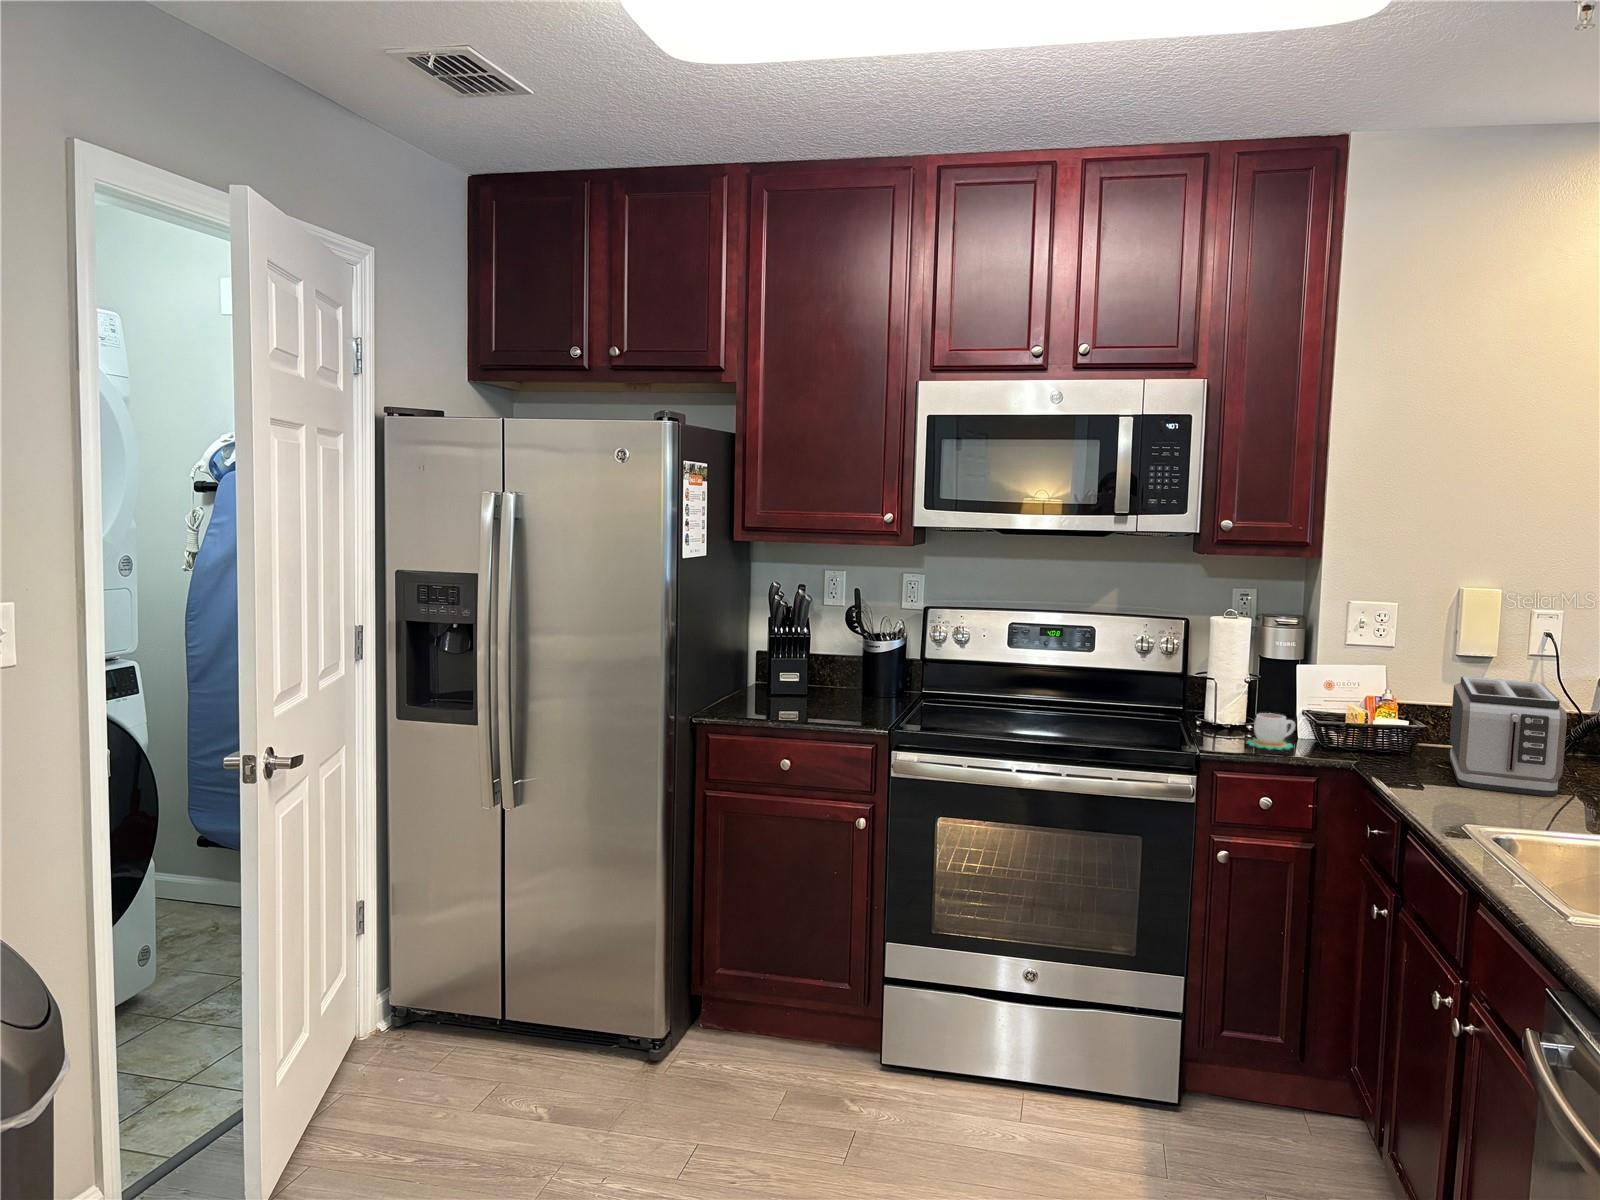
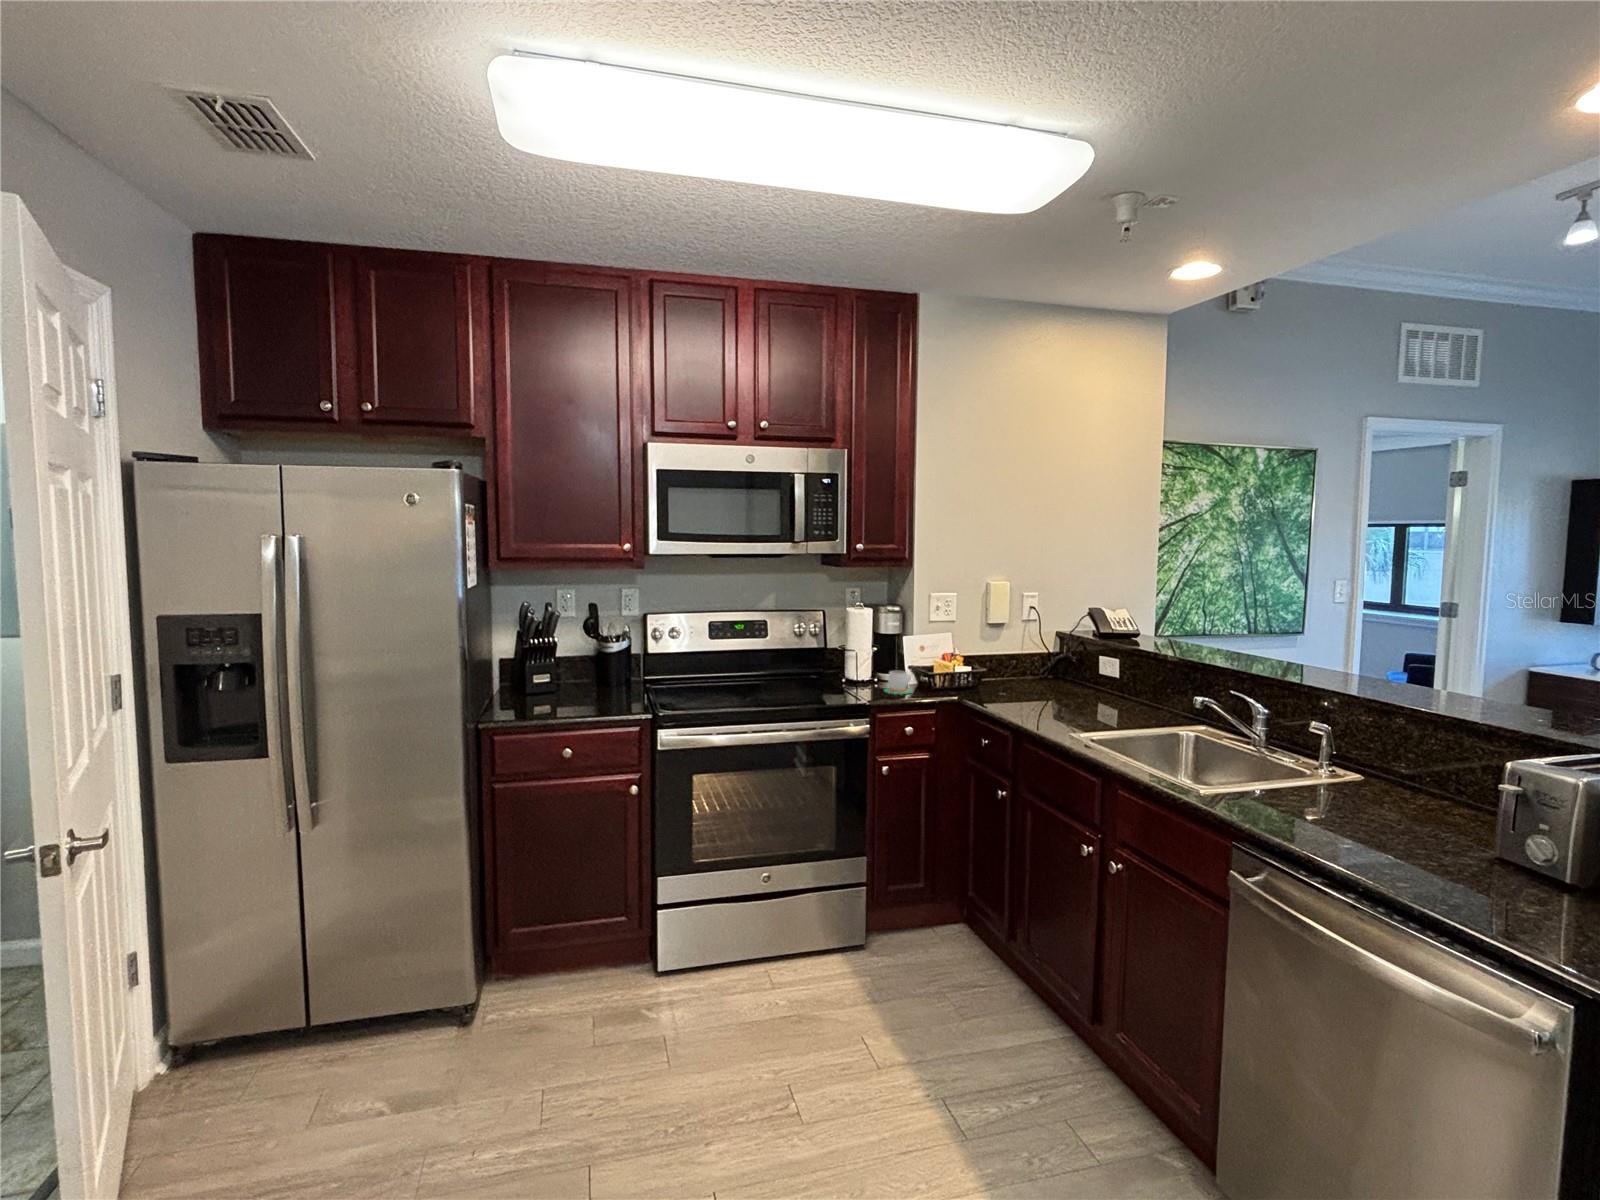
toaster: present [1450,677,1567,796] -> none [998,637,1077,706]

